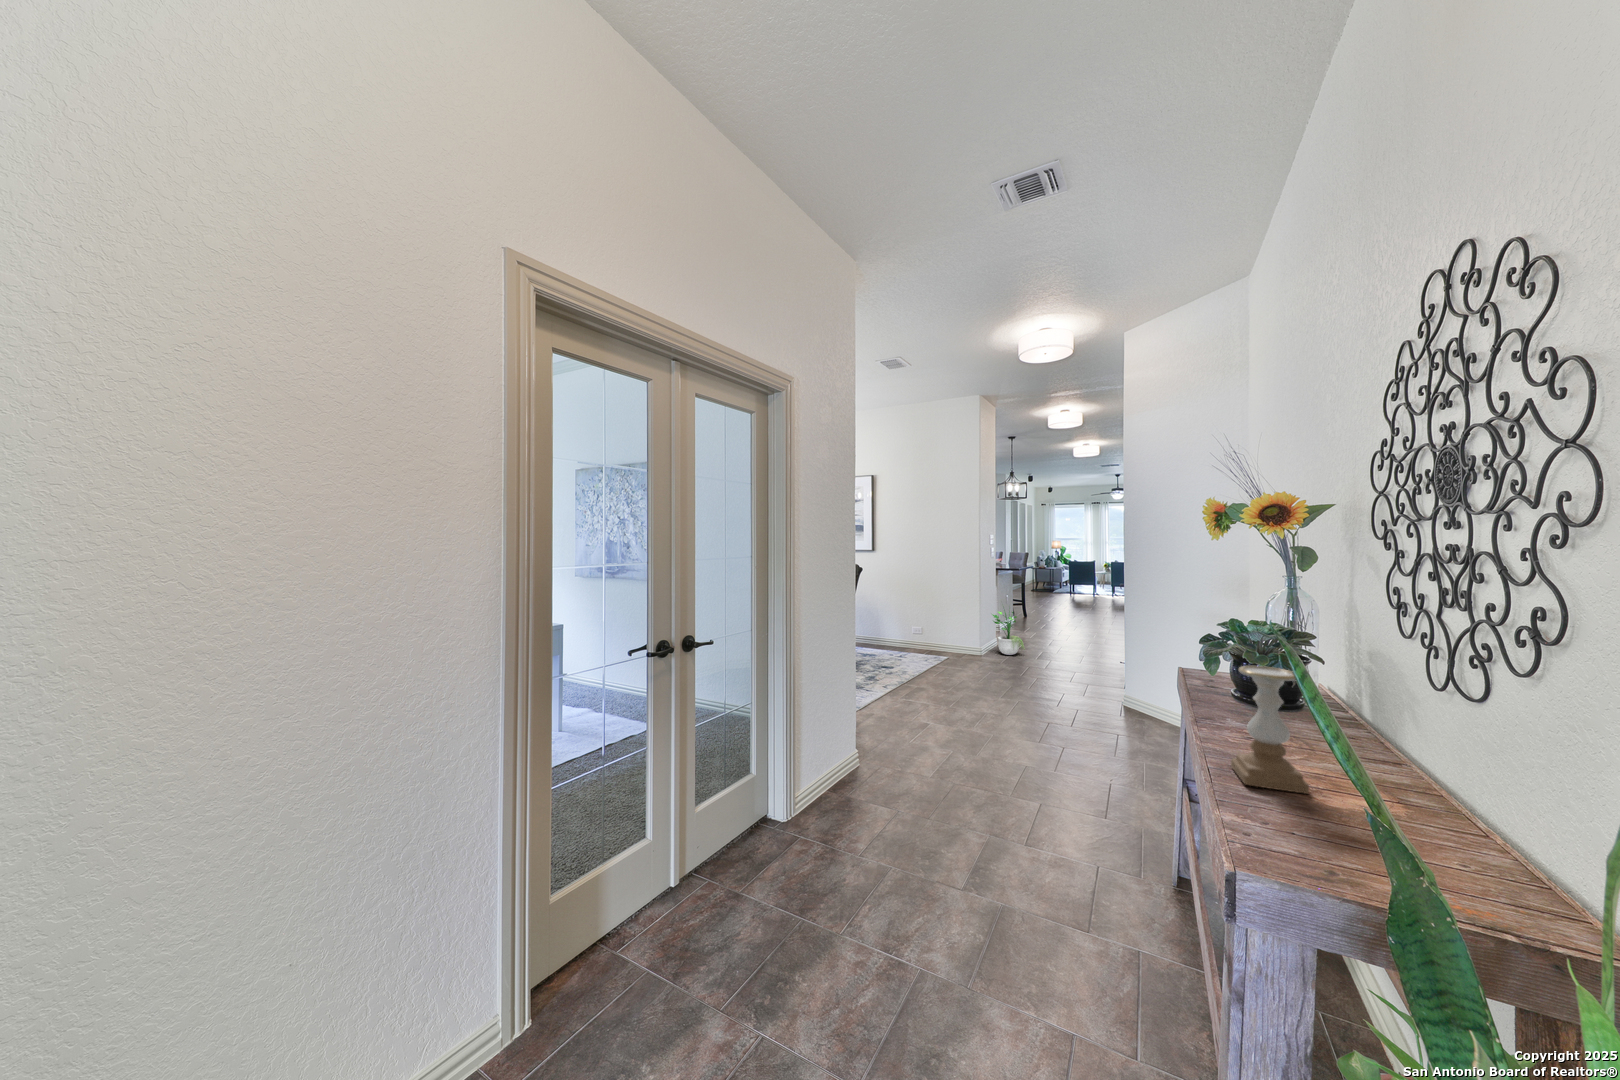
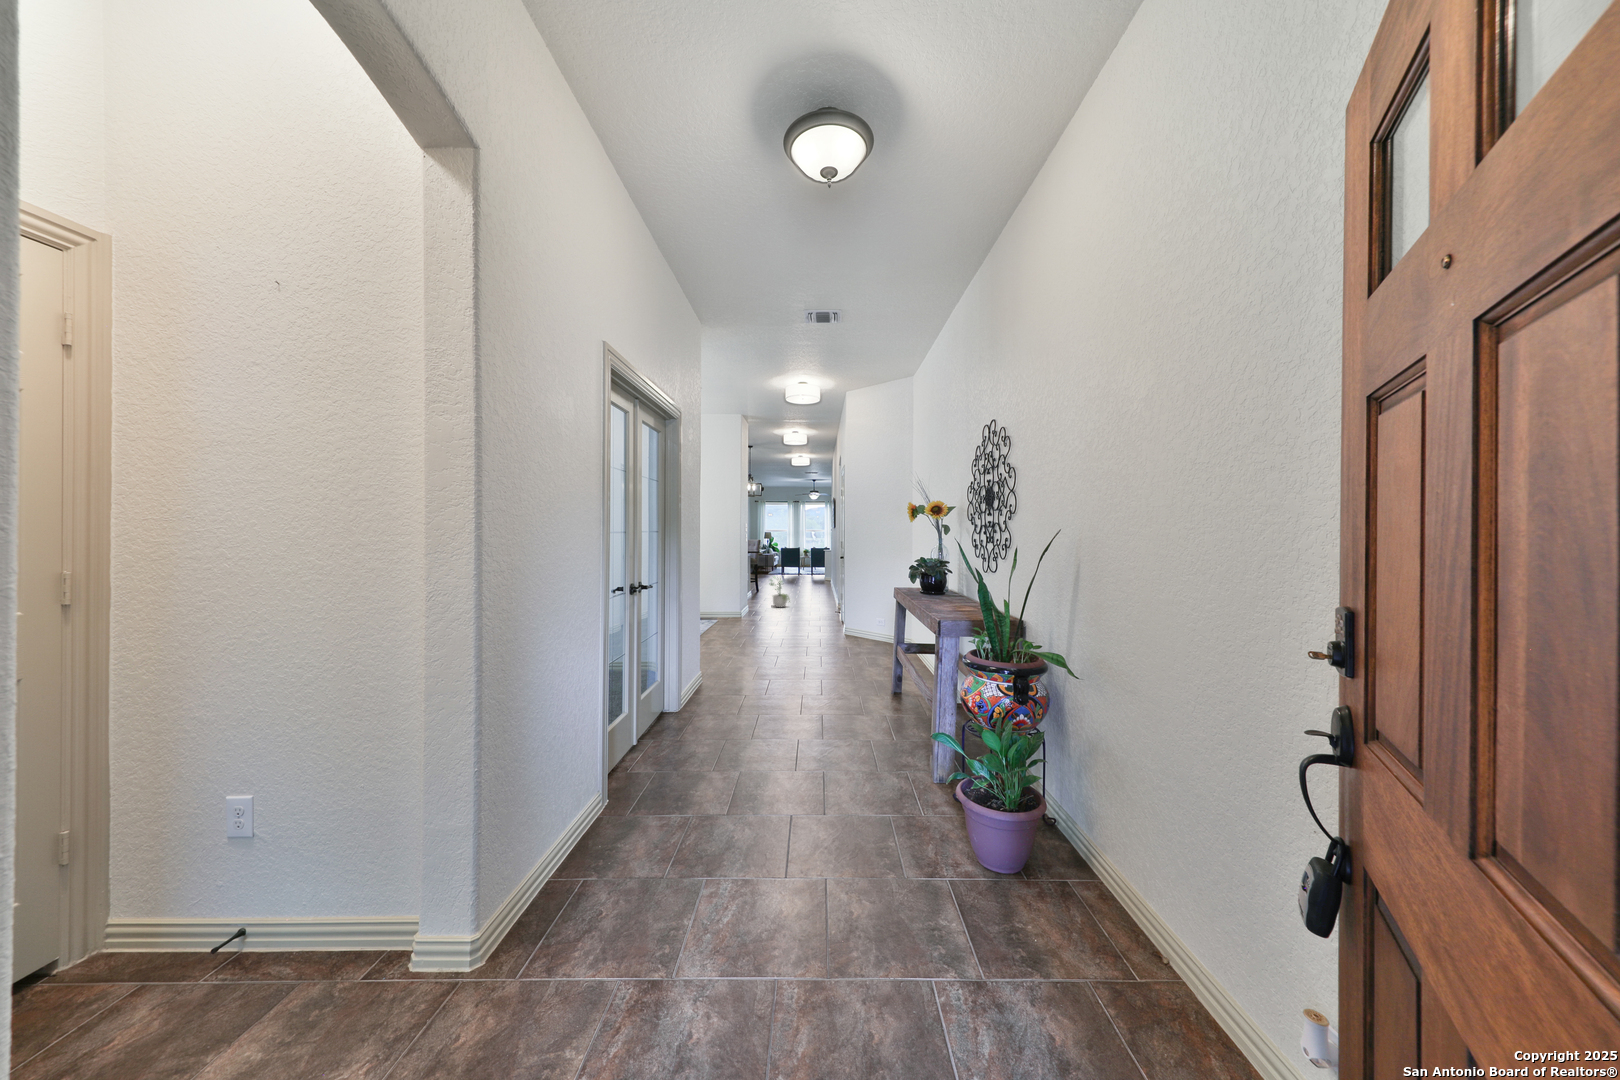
candle holder: present [1231,666,1309,794] -> none [927,568,951,611]

